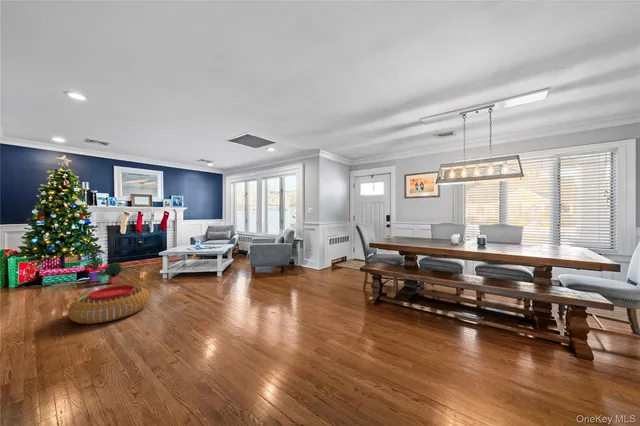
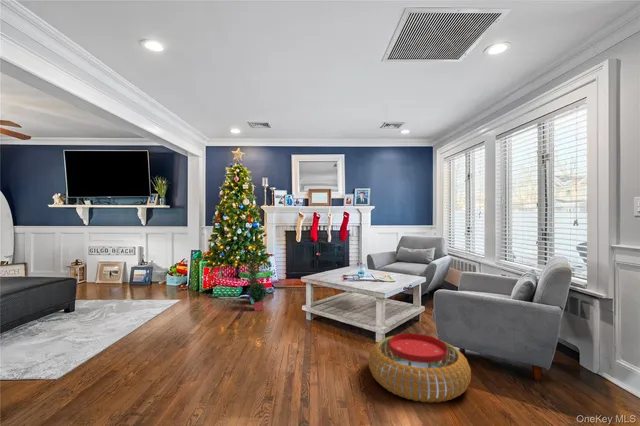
pouf: present [68,285,149,324] -> present [369,334,471,403]

